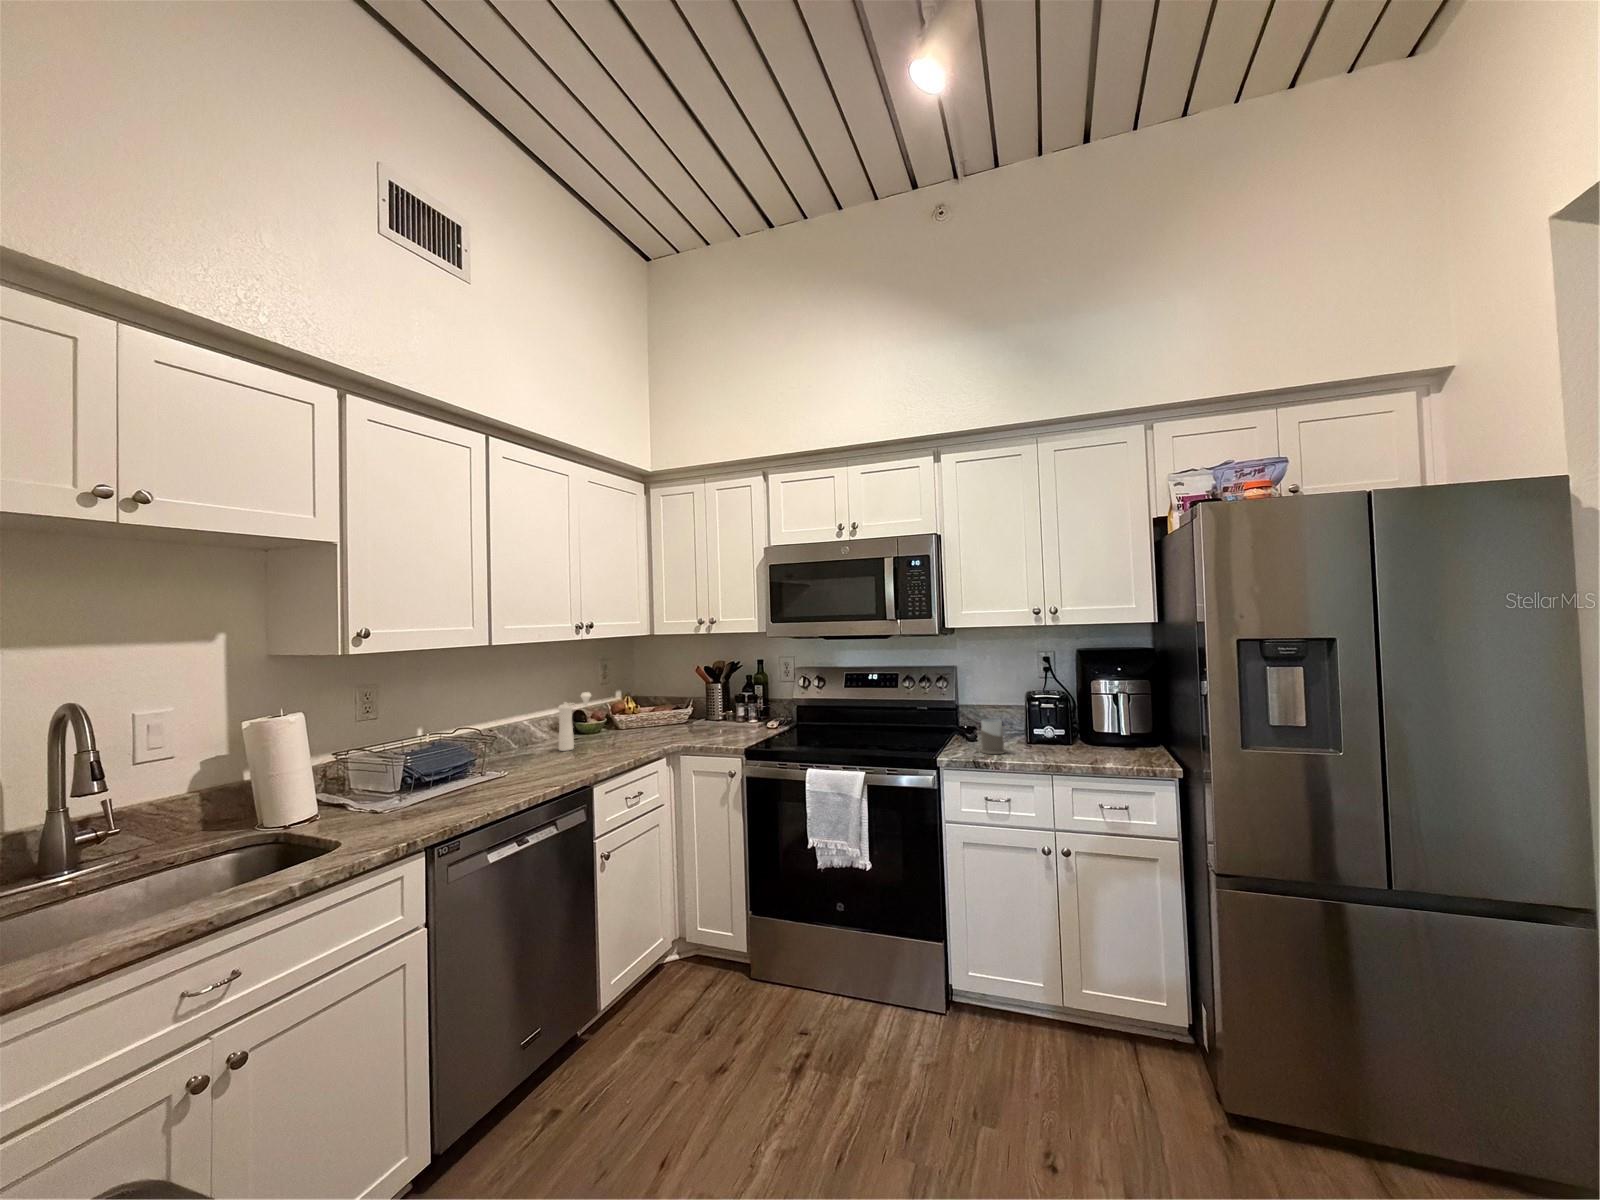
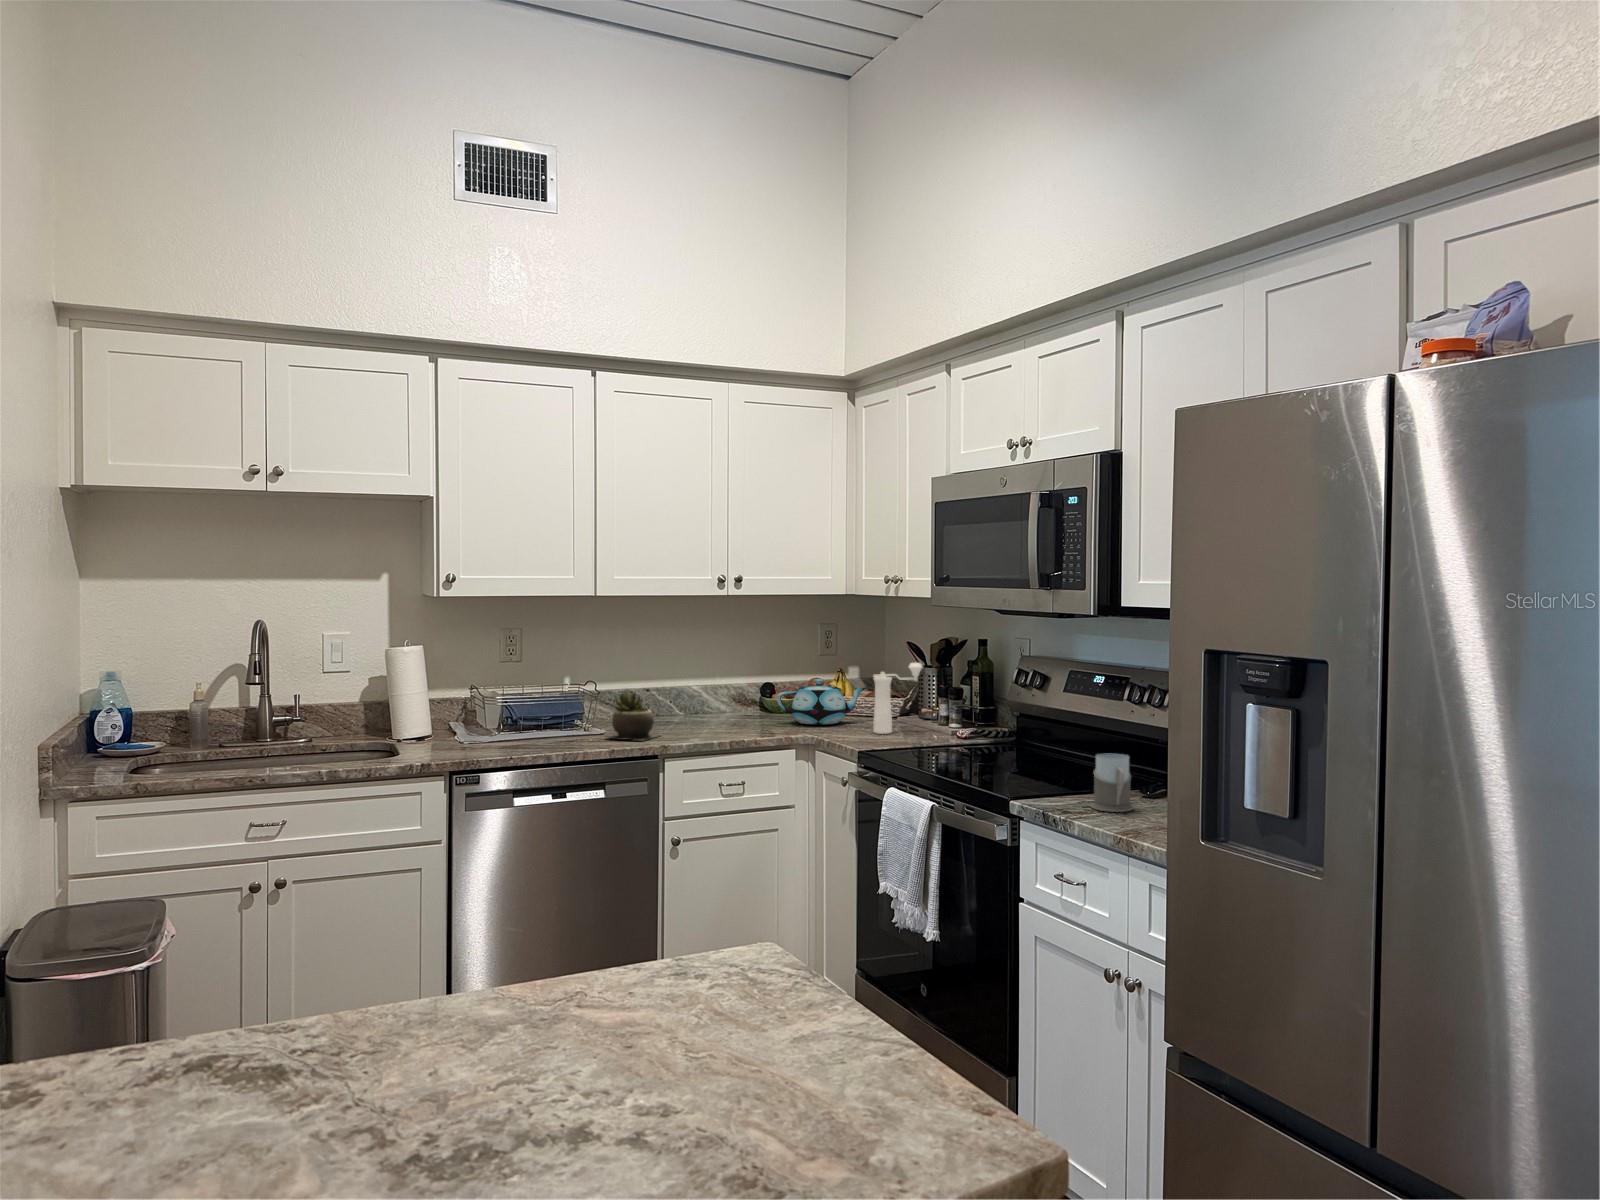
pepper mill: present [558,693,591,751] -> present [874,663,922,734]
teapot: none [615,702,674,737] -> present [777,679,866,725]
succulent plant: none [523,728,566,776] -> present [608,692,658,741]

